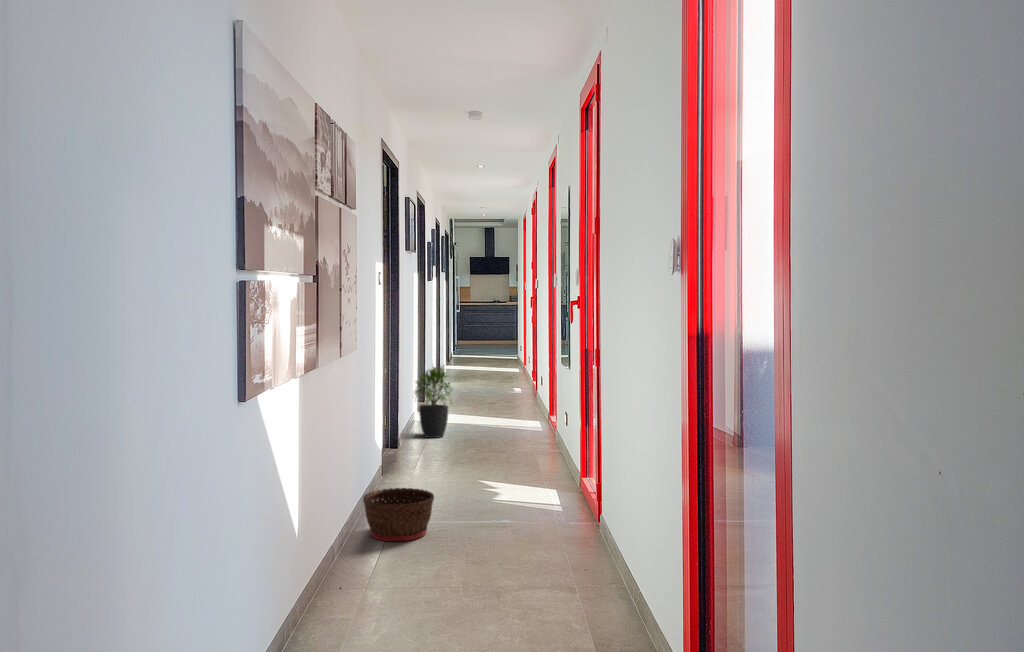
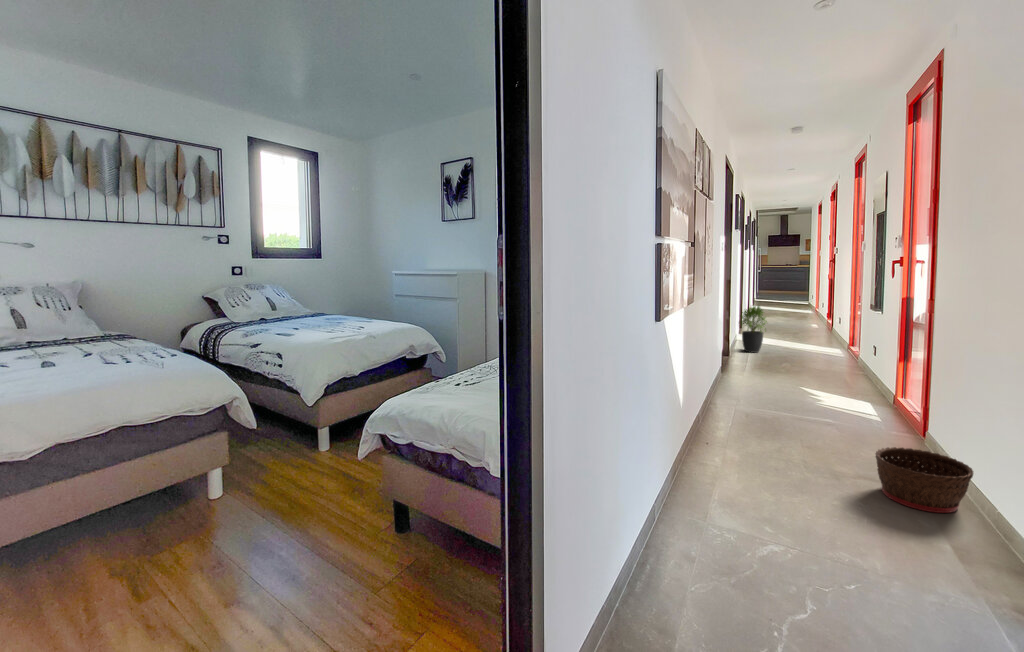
basket: present [363,488,434,541] -> present [876,447,973,513]

